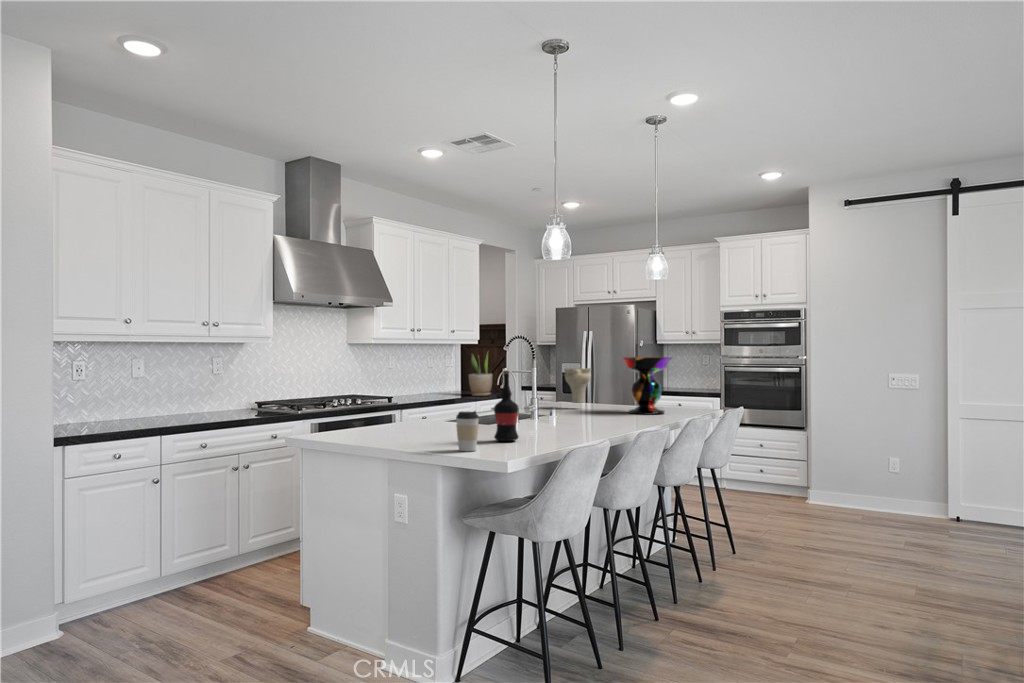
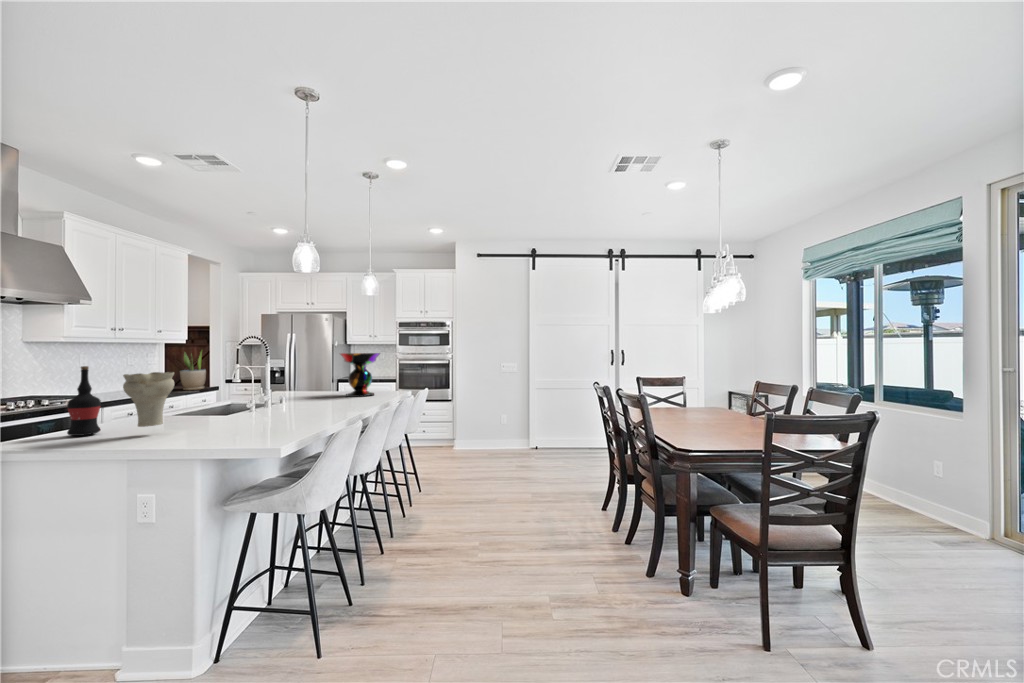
vase: present [564,368,591,403] -> present [123,372,174,427]
wine bottle: present [494,371,519,441] -> present [67,366,101,436]
coffee cup: present [456,411,479,451] -> none [216,403,242,442]

